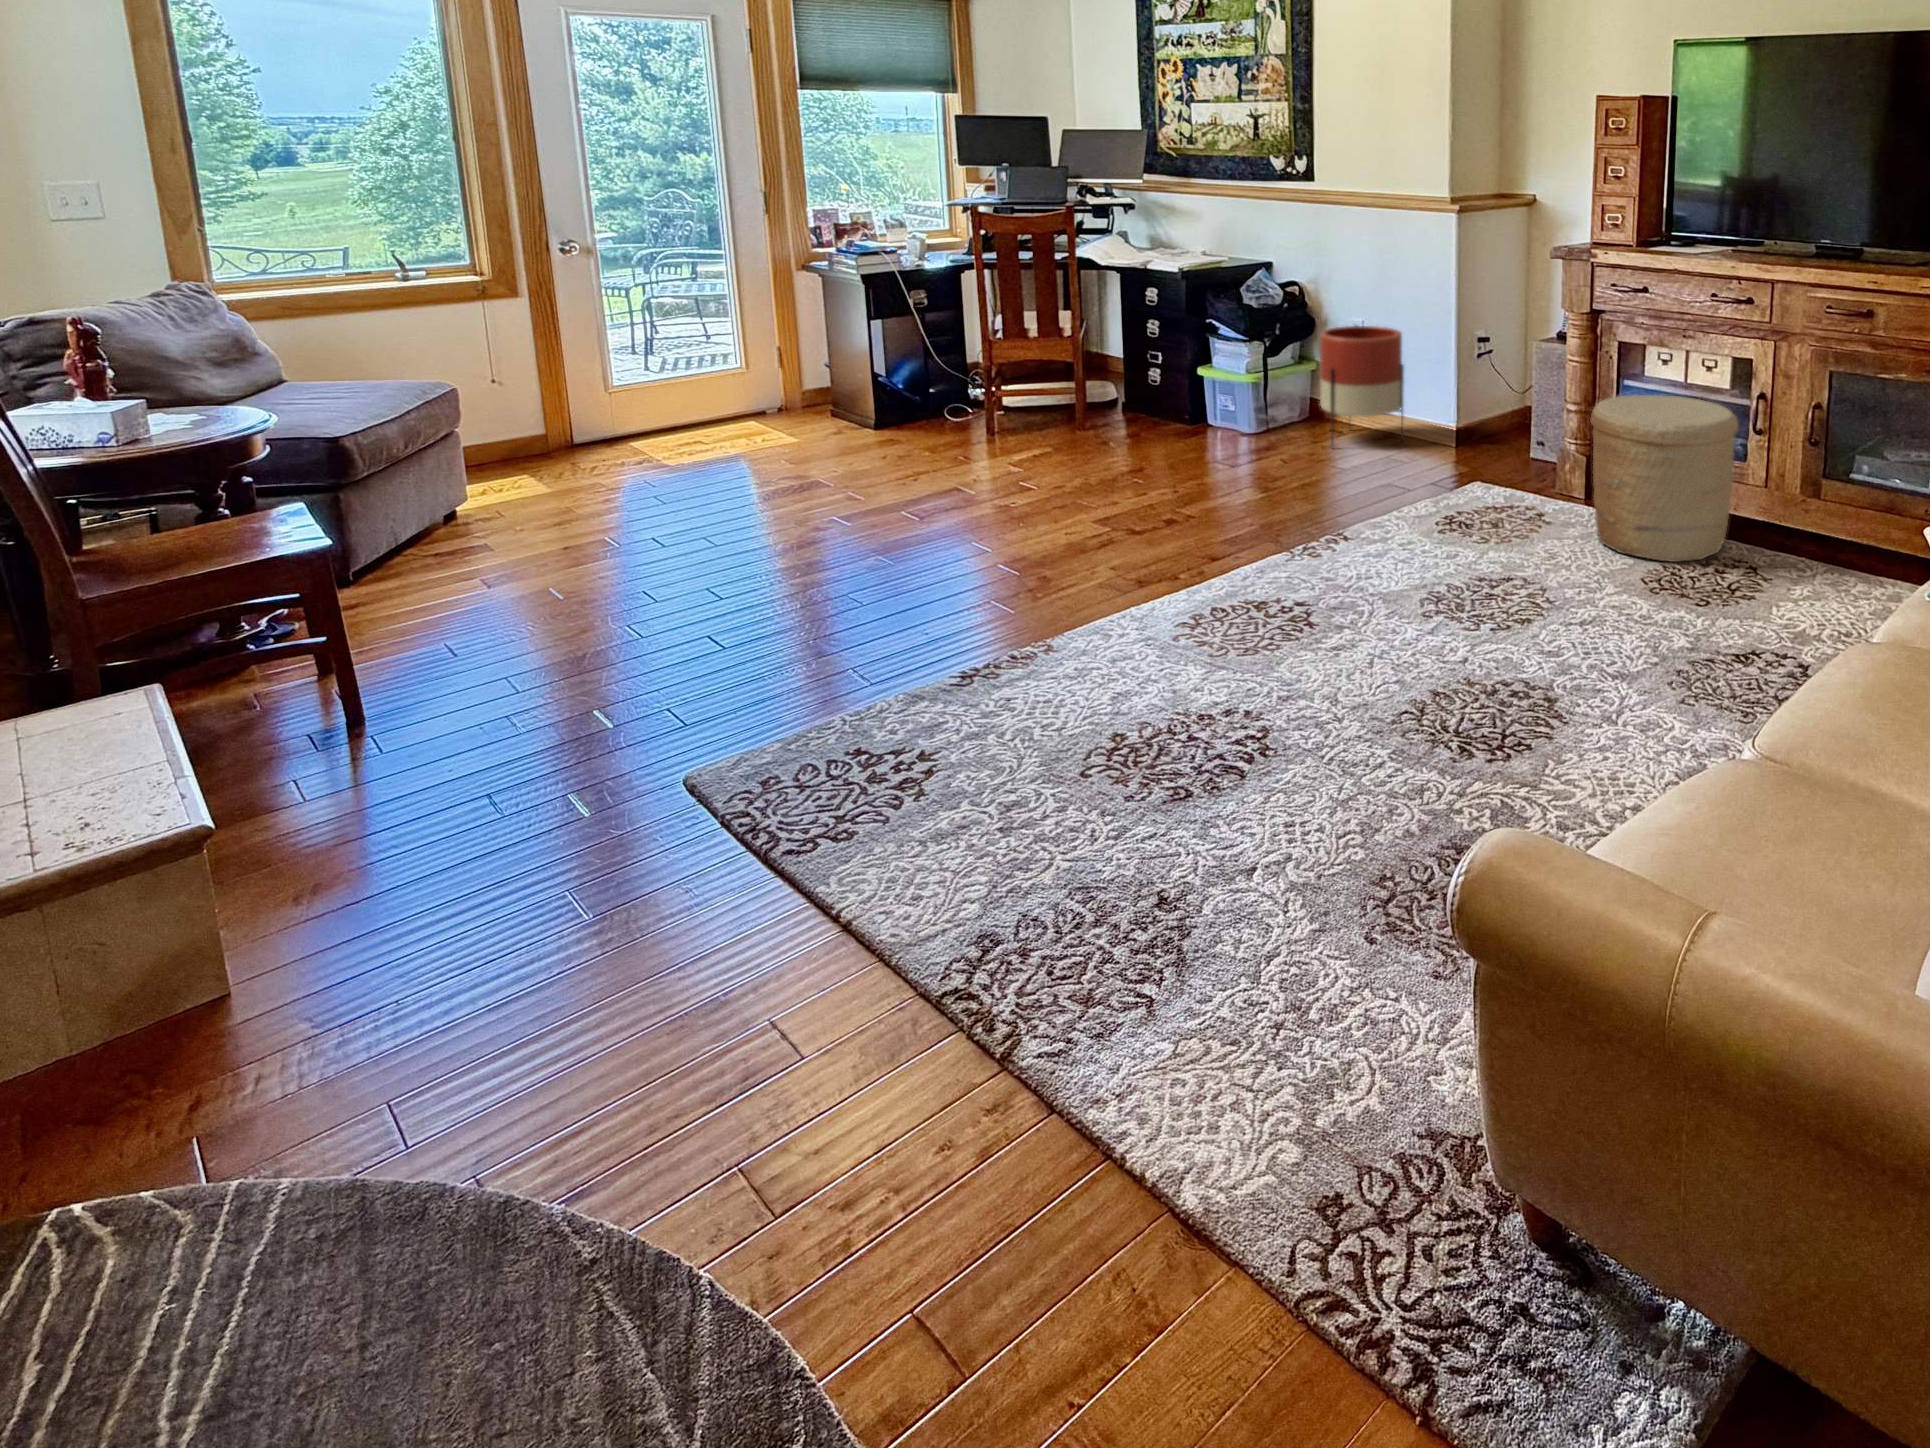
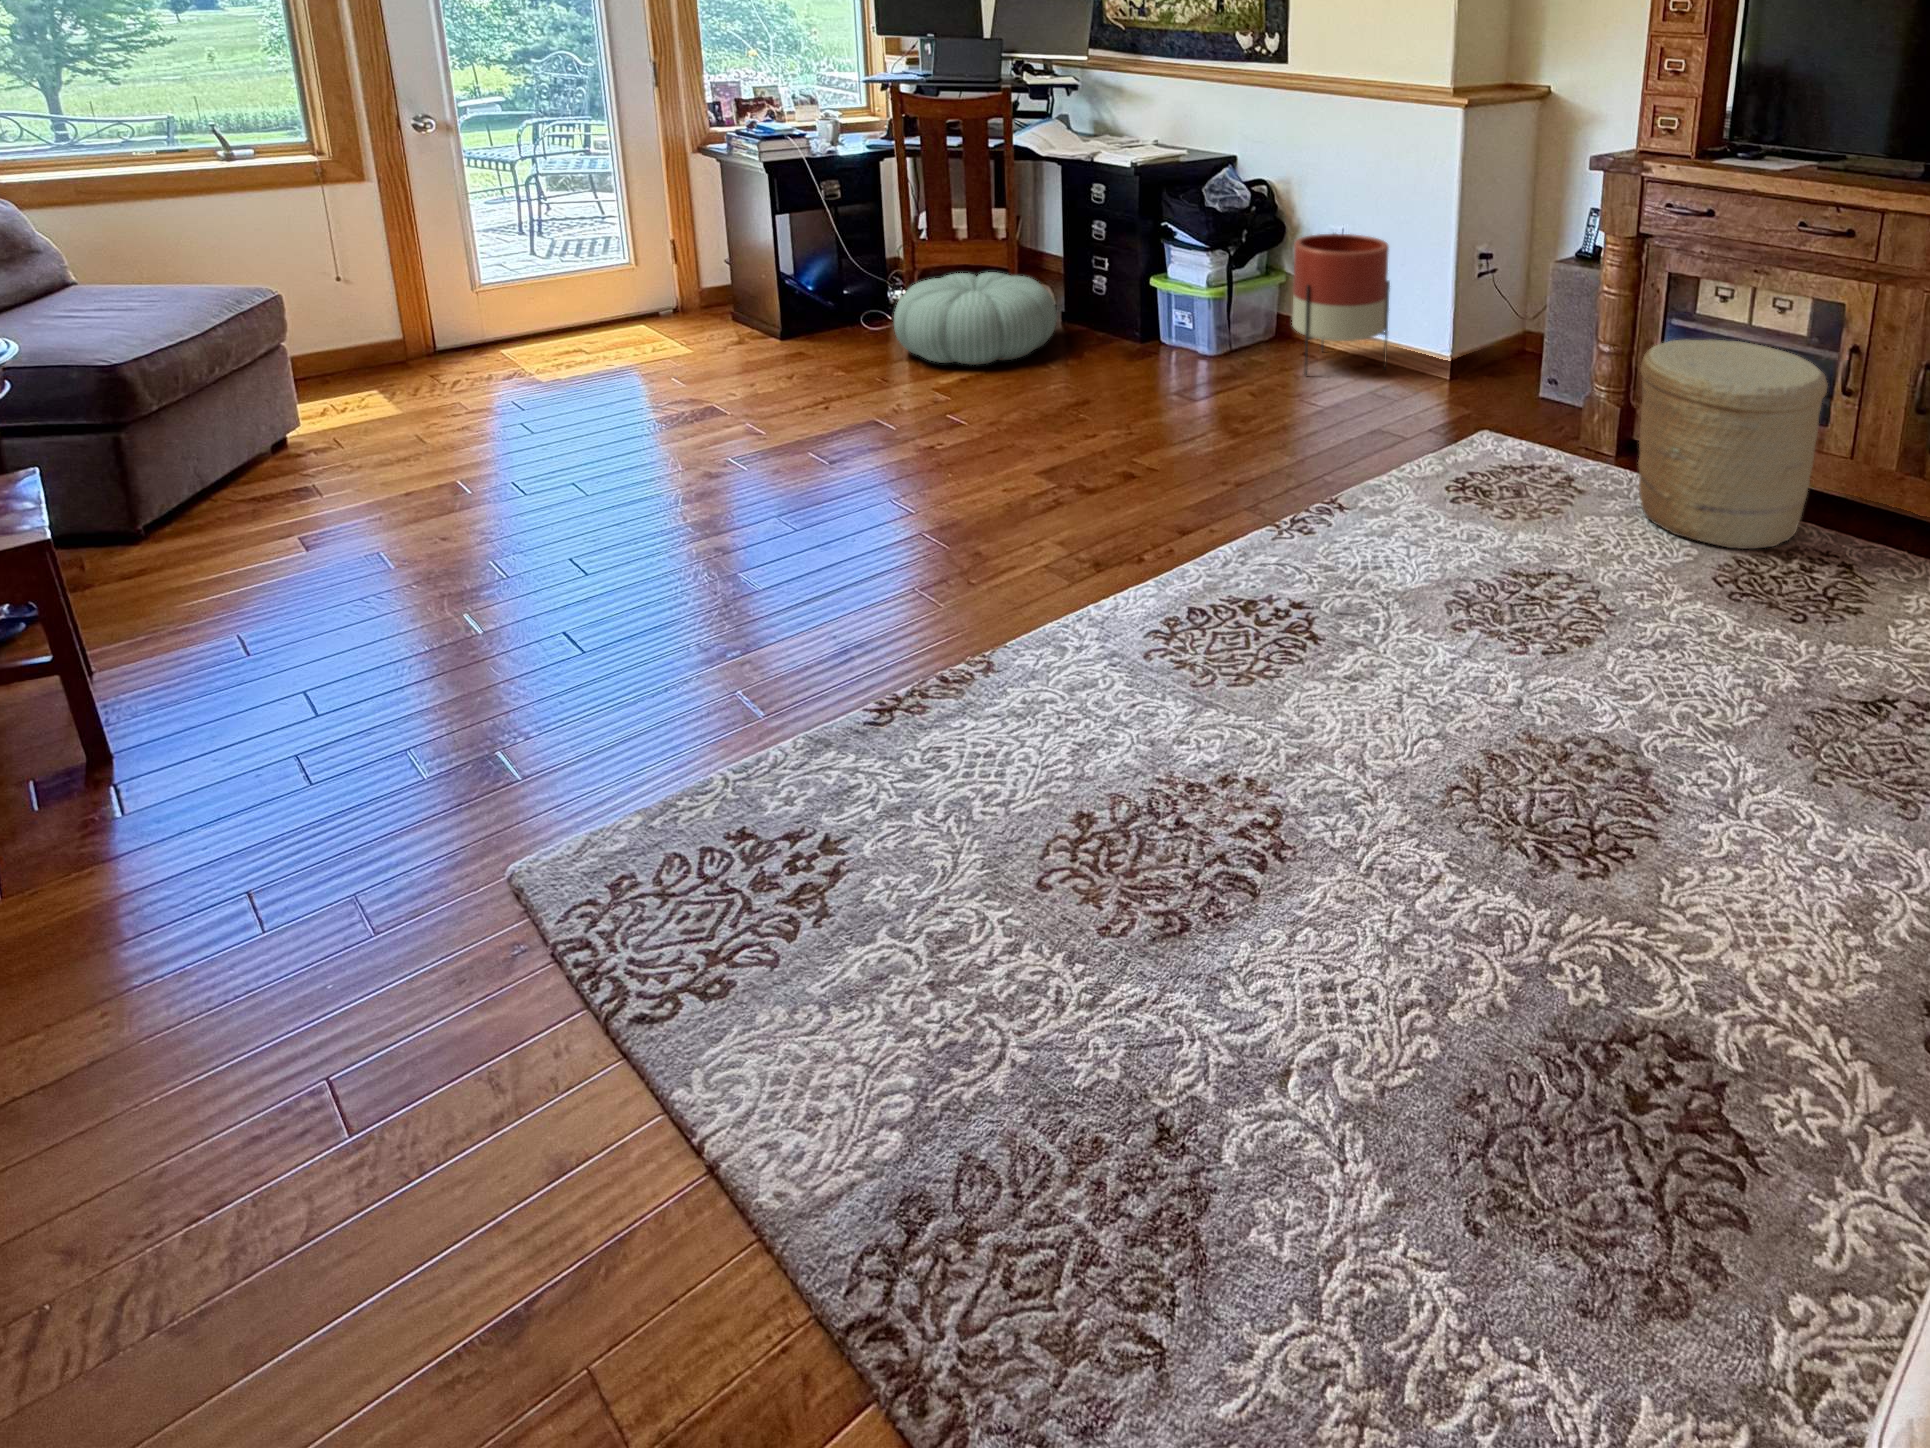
pouf: none [972,368,1115,445] -> present [894,272,1057,365]

